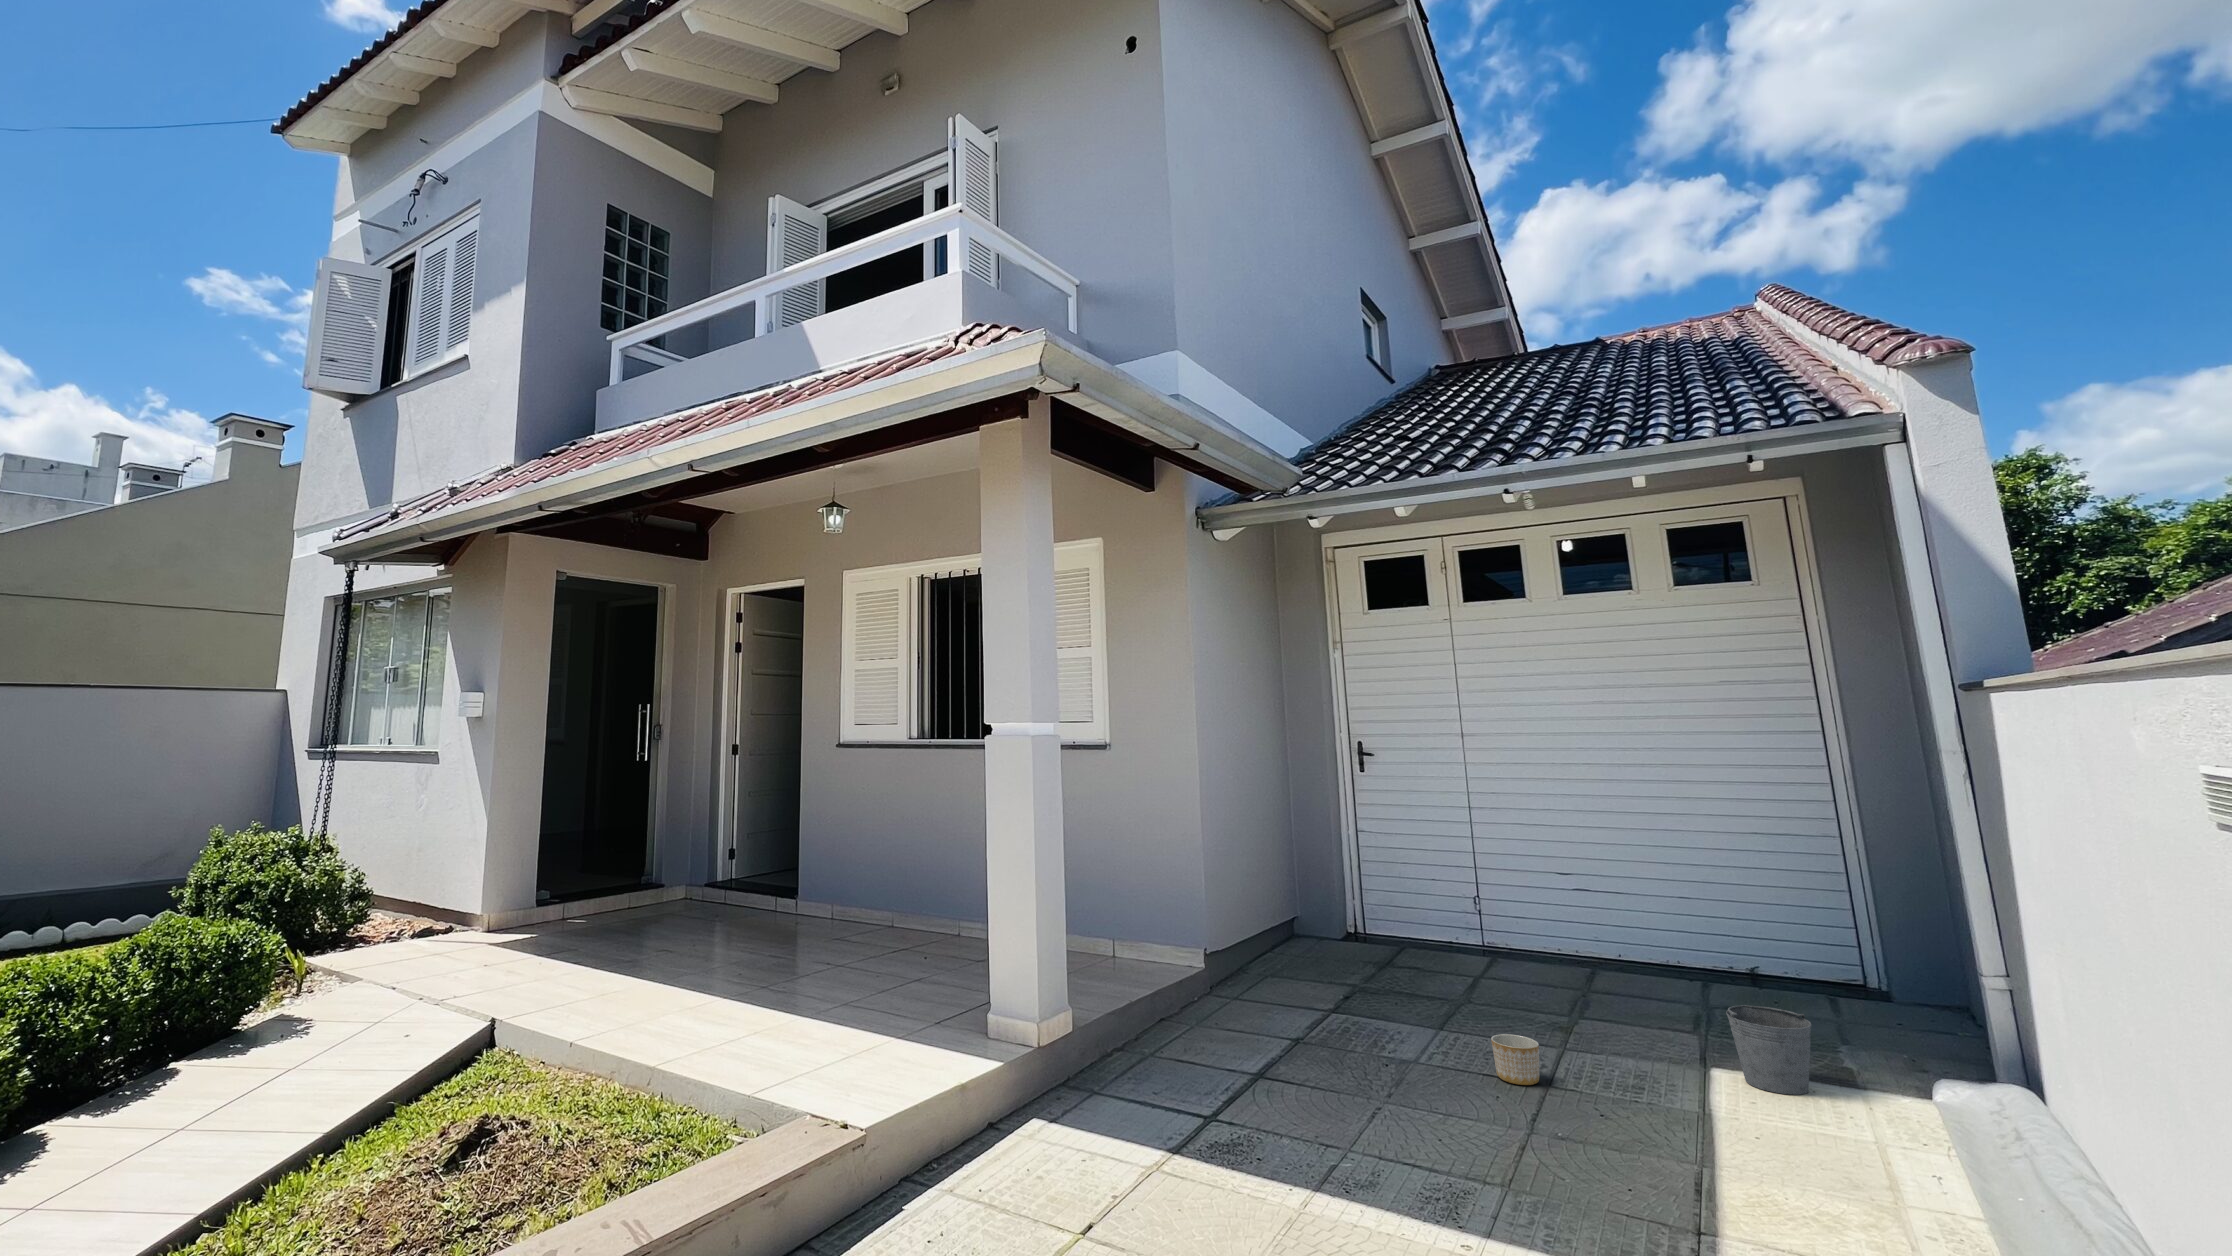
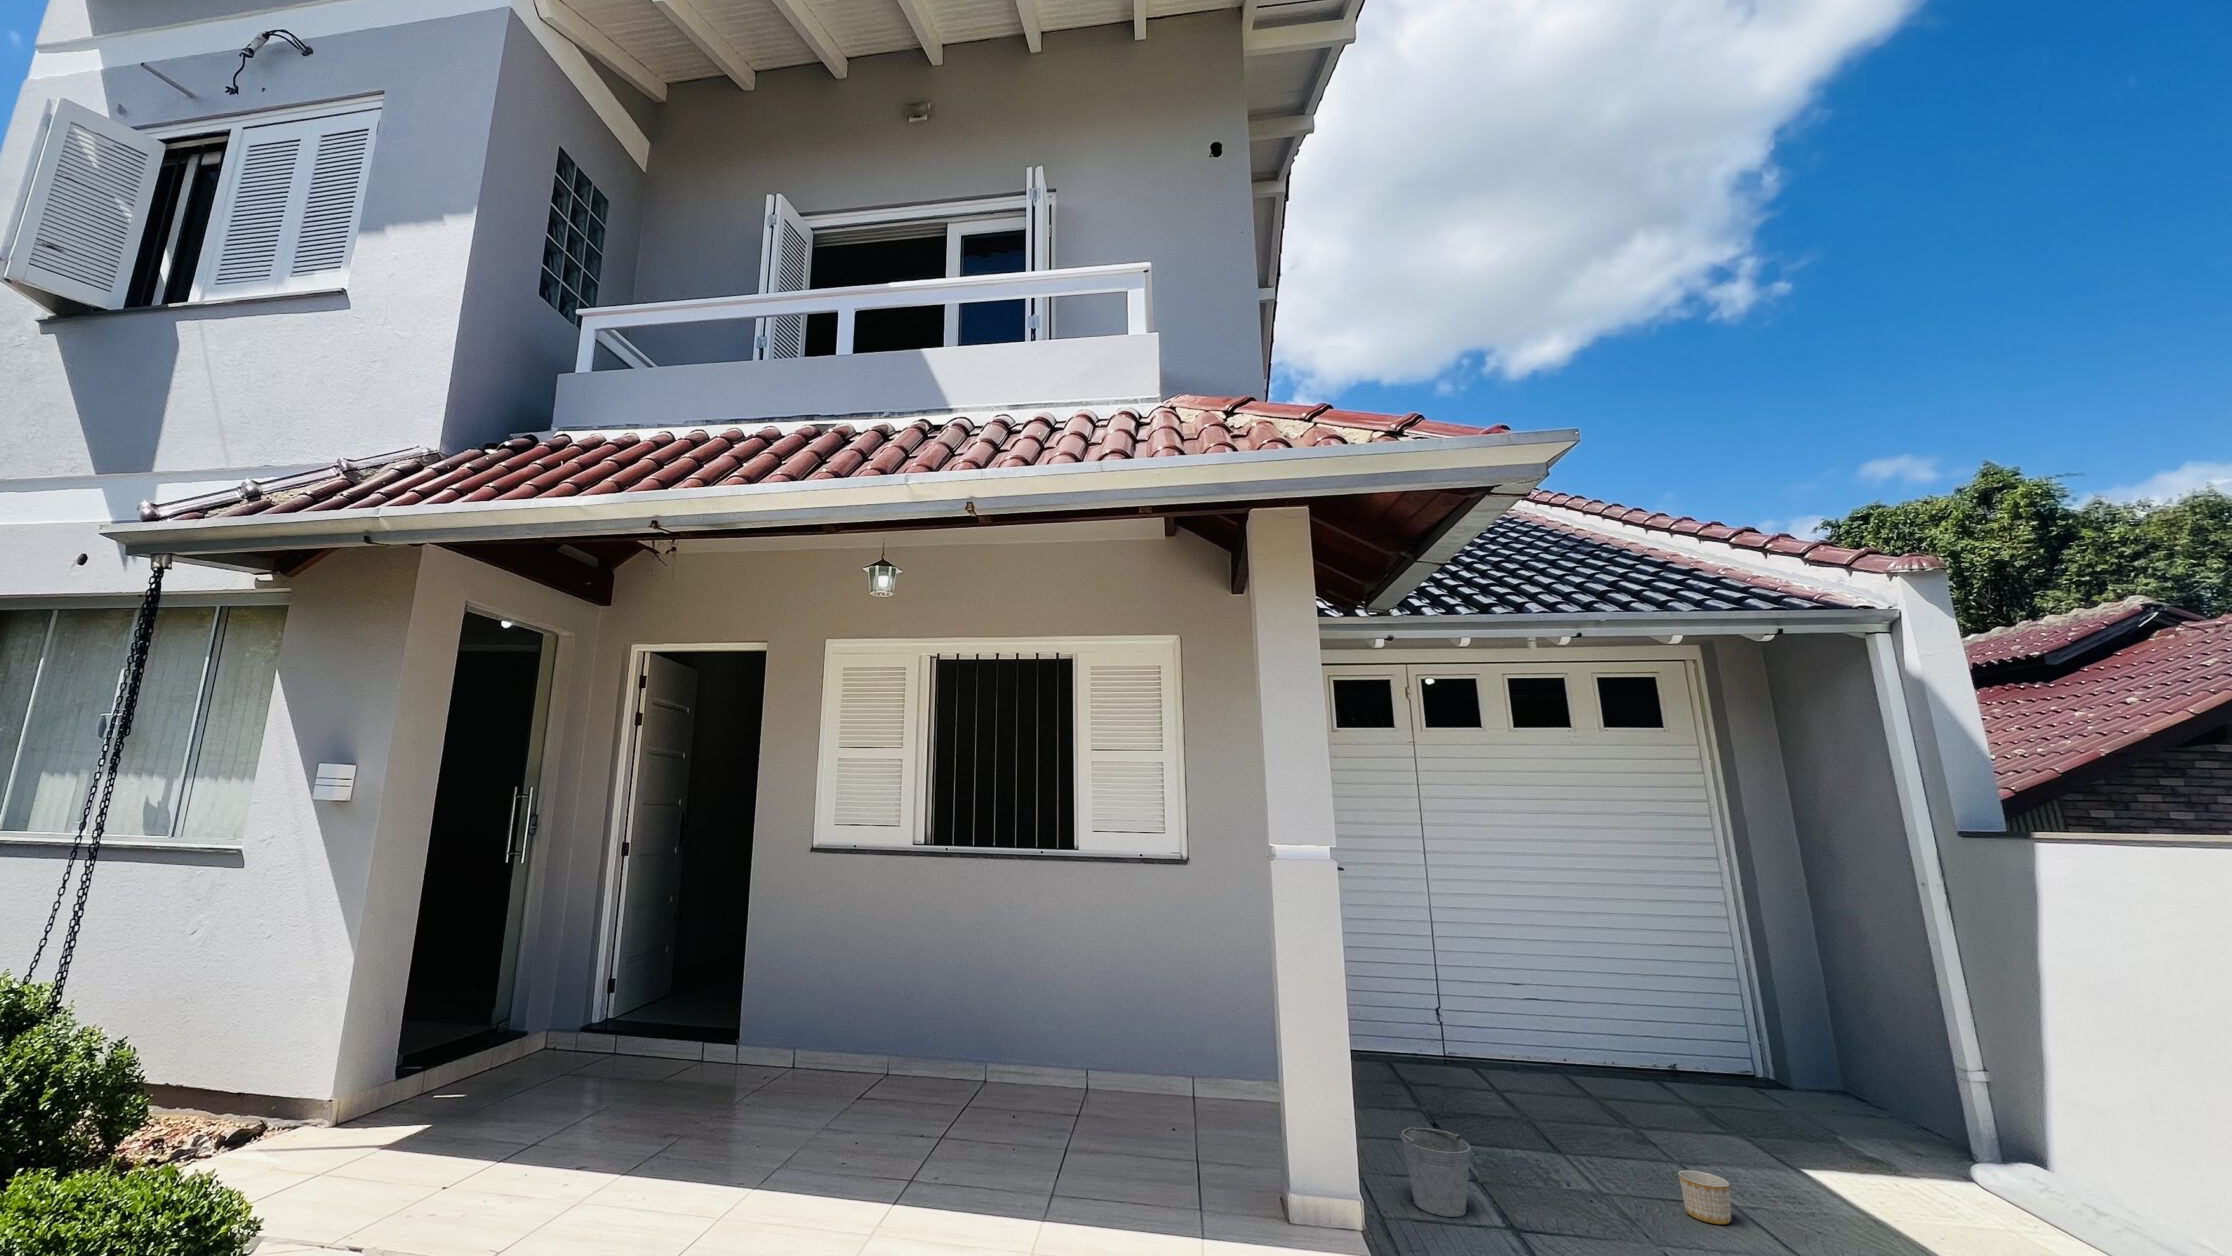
bucket: present [1726,1005,1812,1095] -> present [1401,1128,1470,1217]

